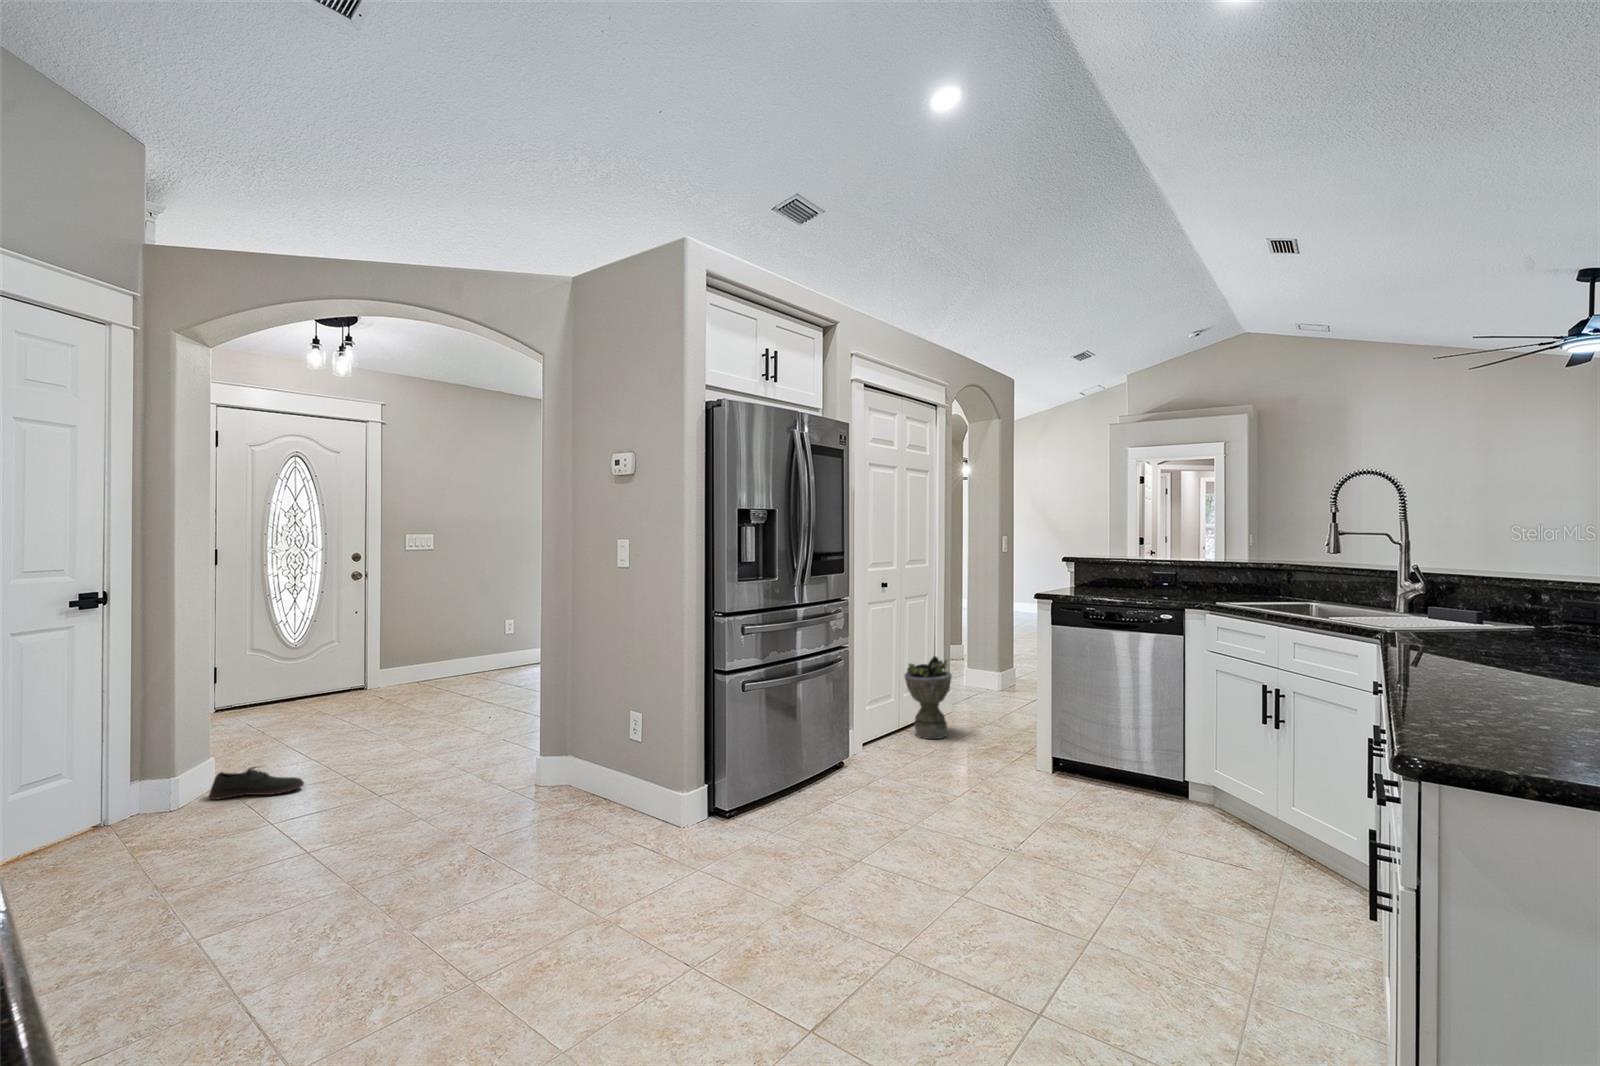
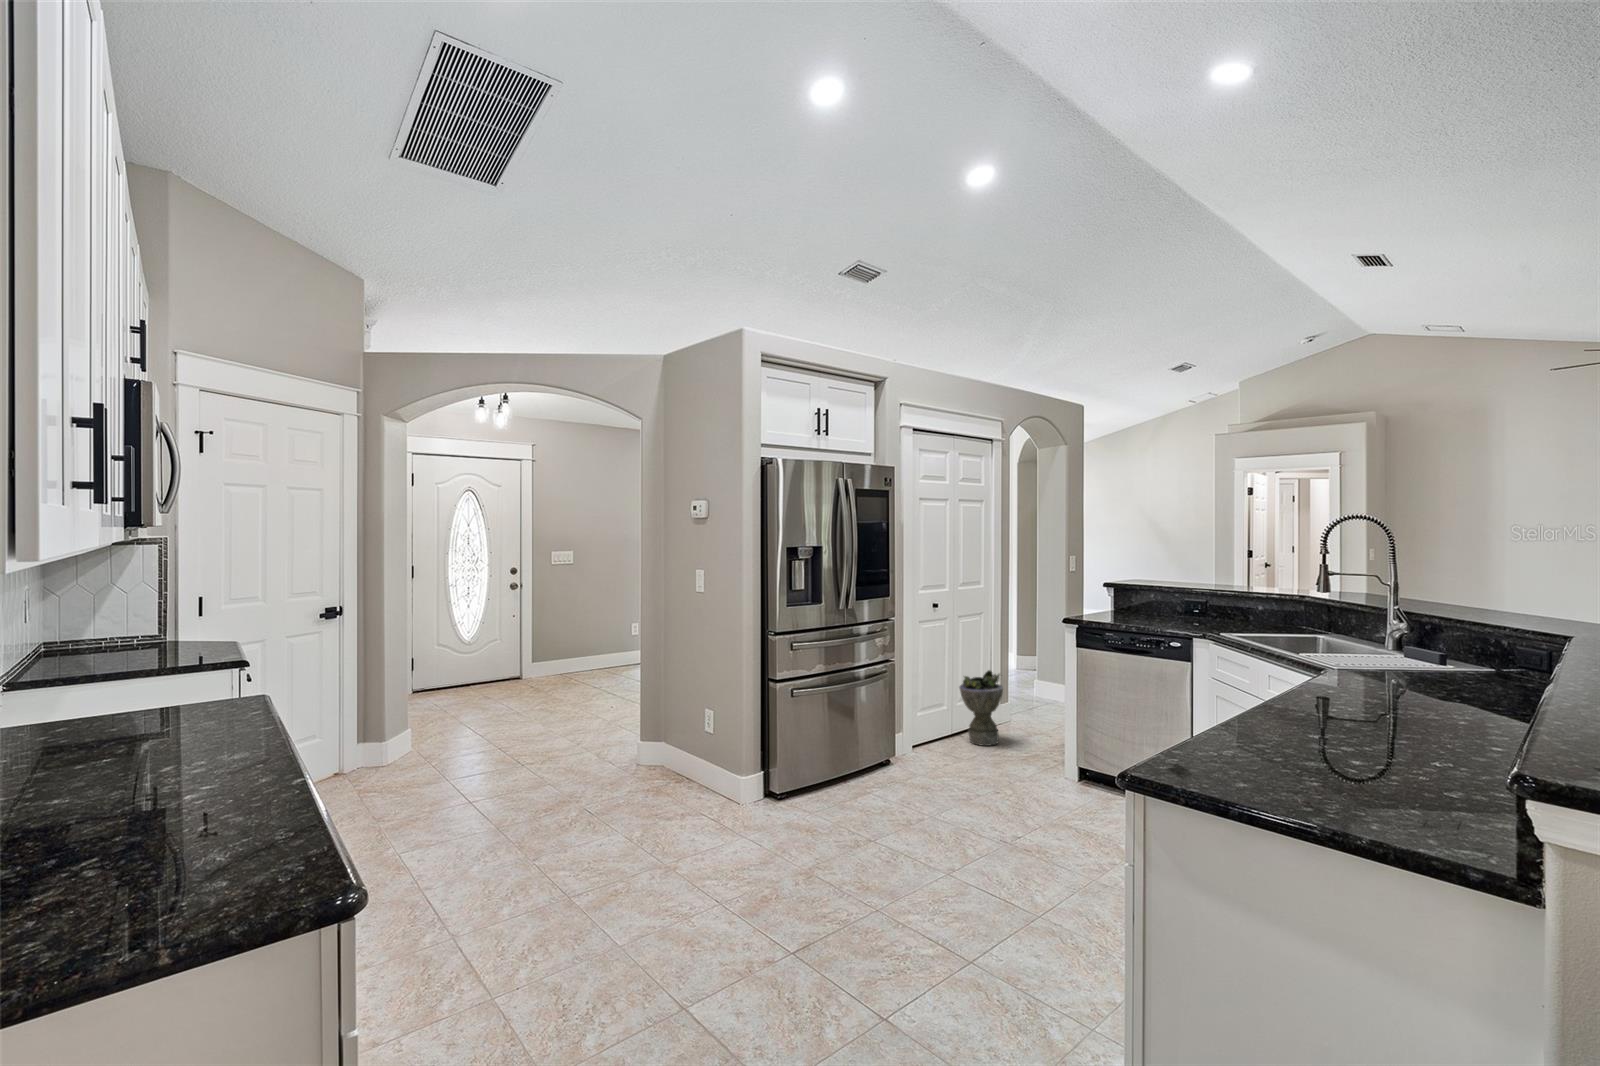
shoe: present [209,766,304,800] -> none [406,737,470,761]

